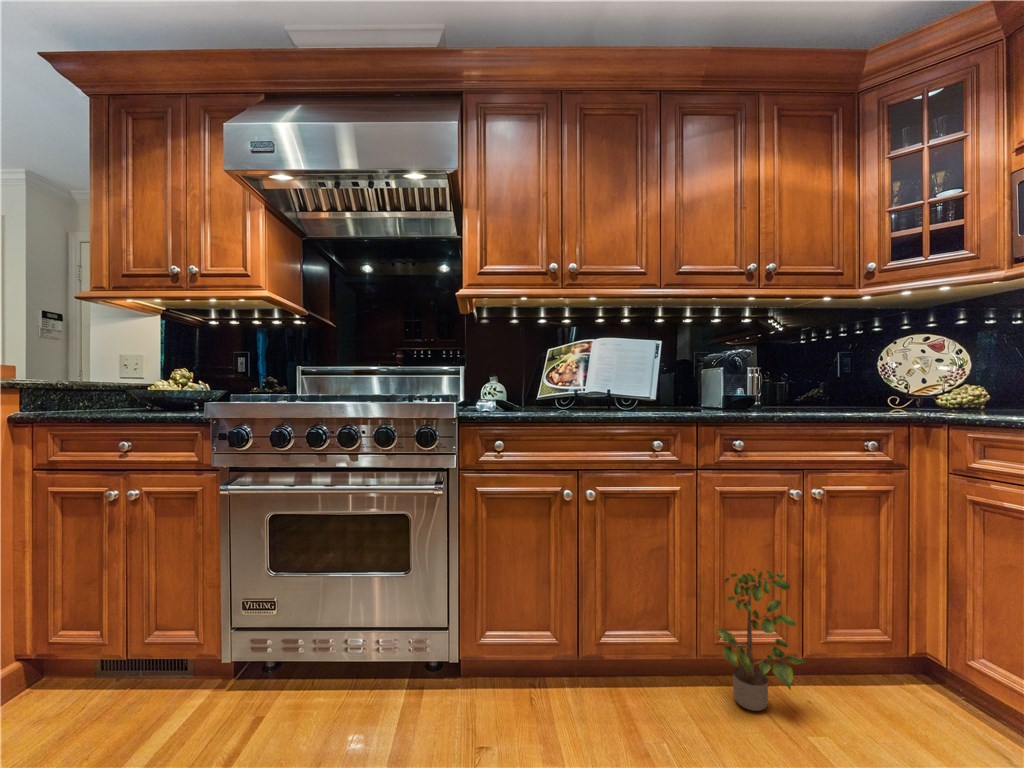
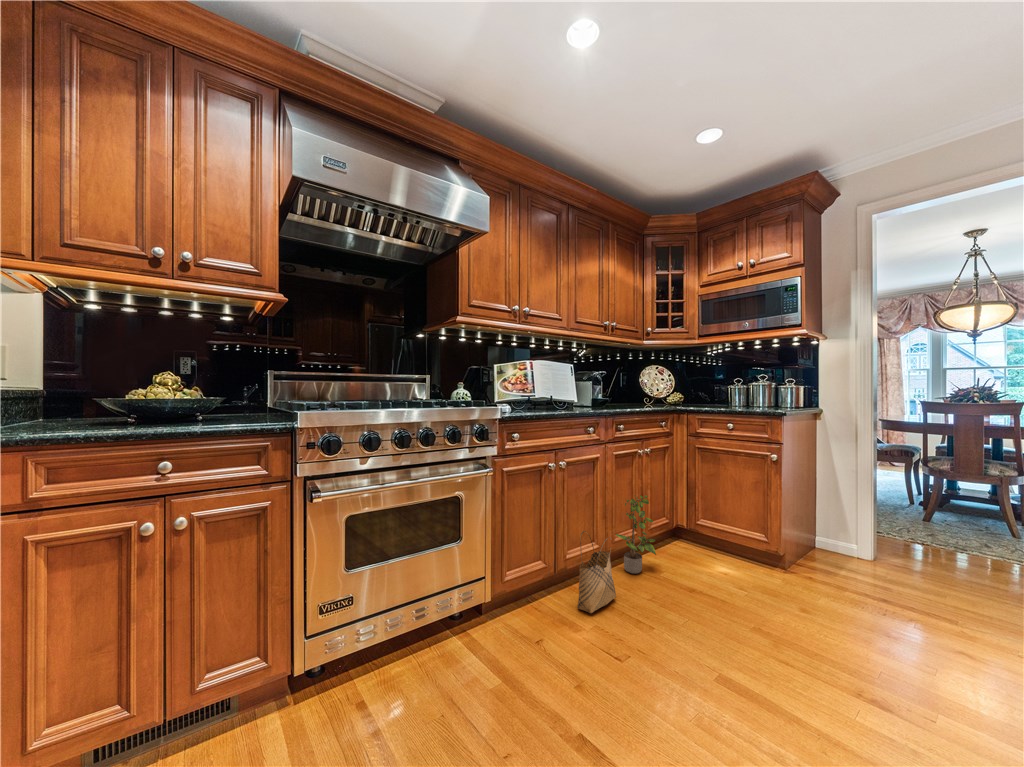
woven basket: none [575,603,657,738] -> present [577,531,616,613]

